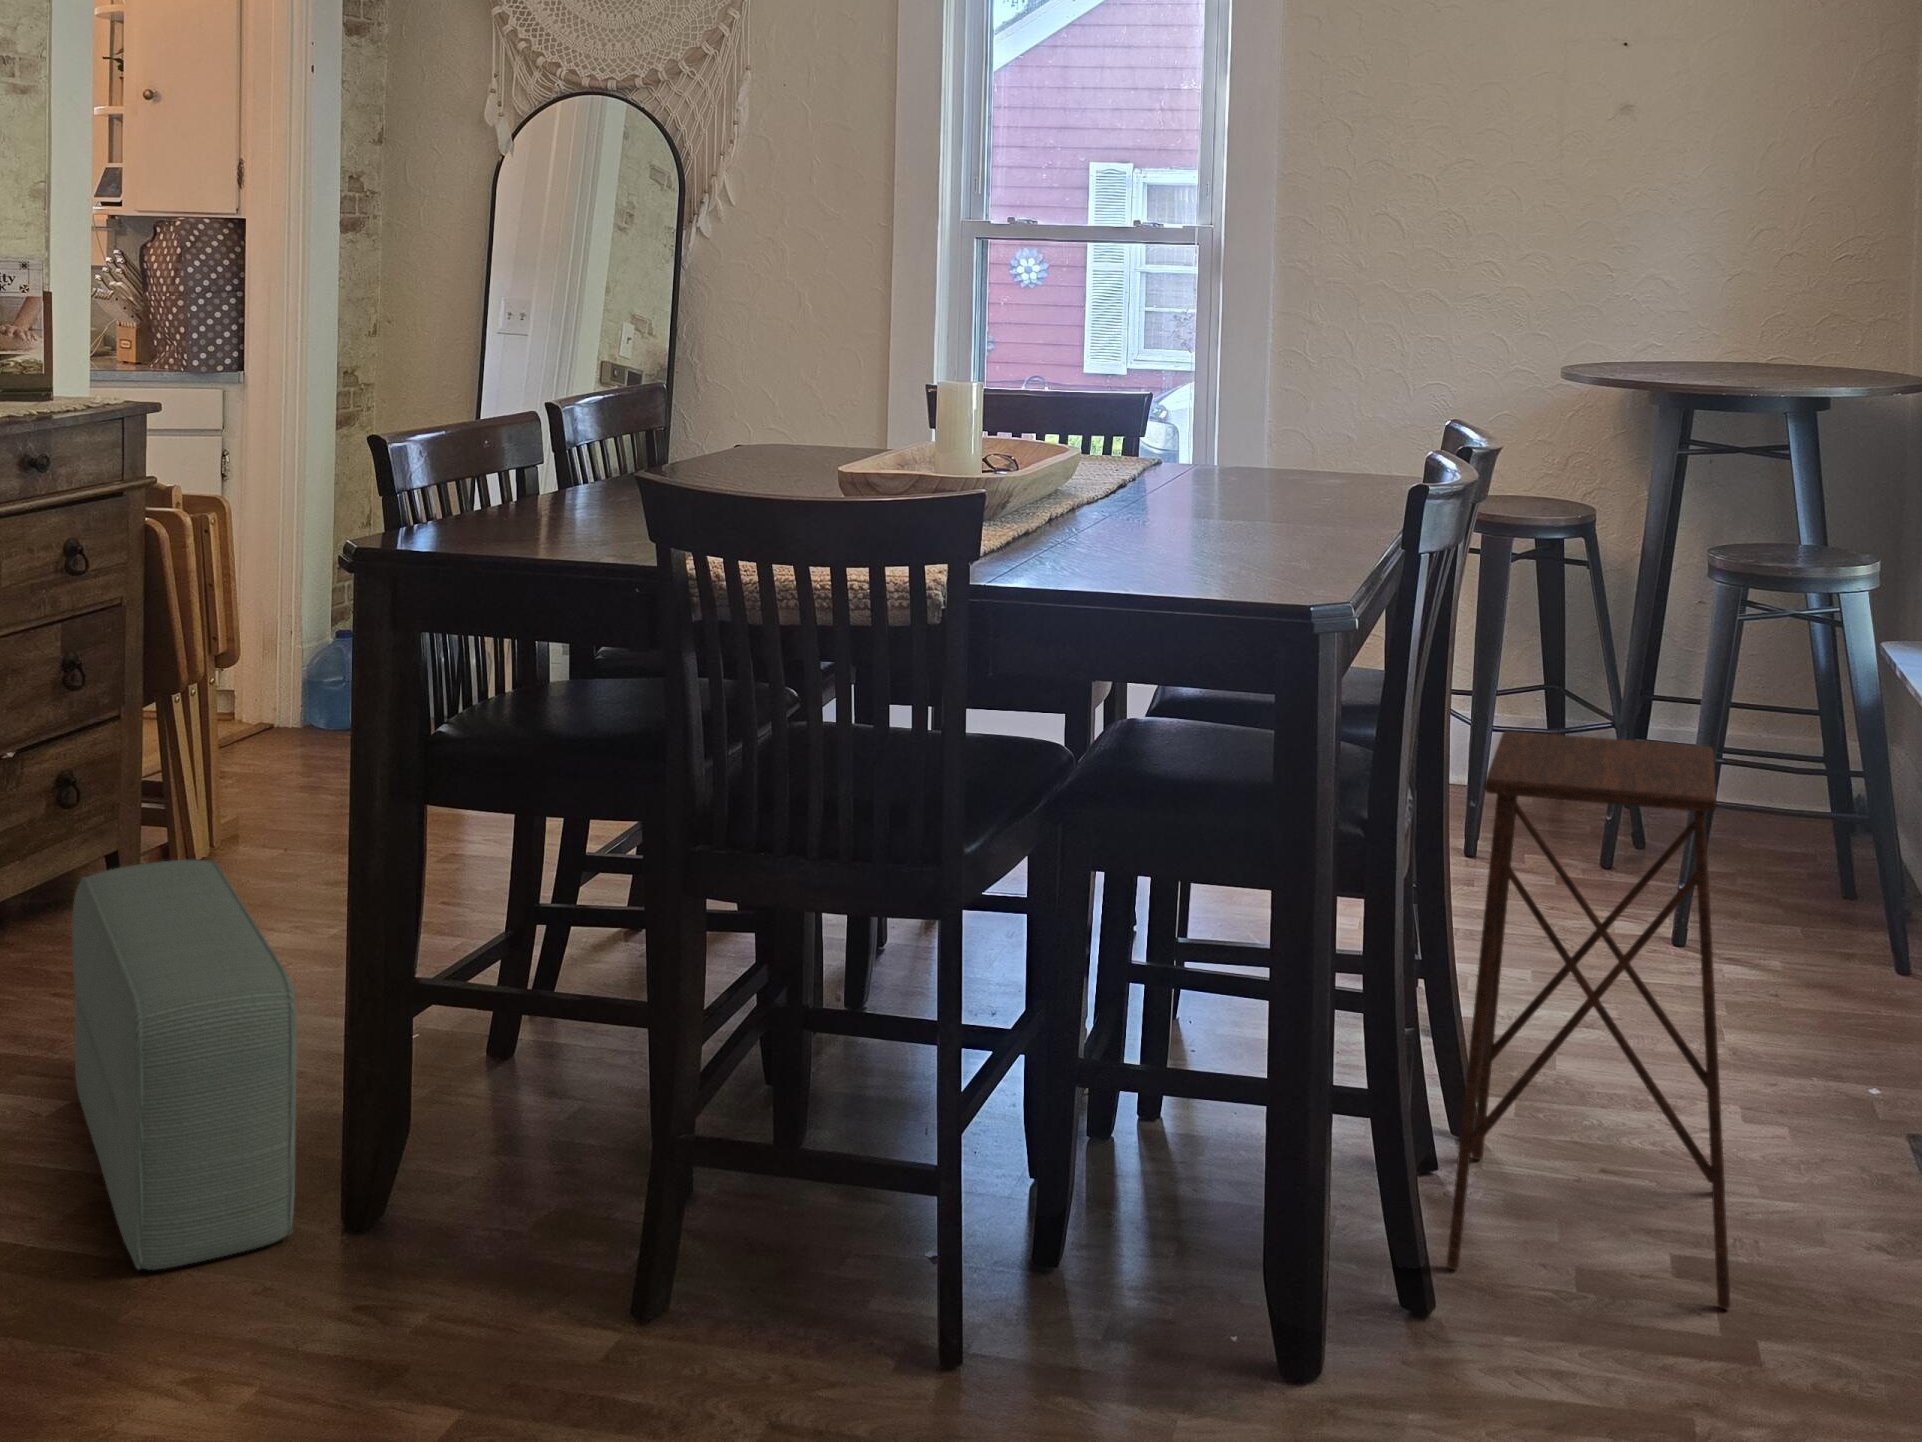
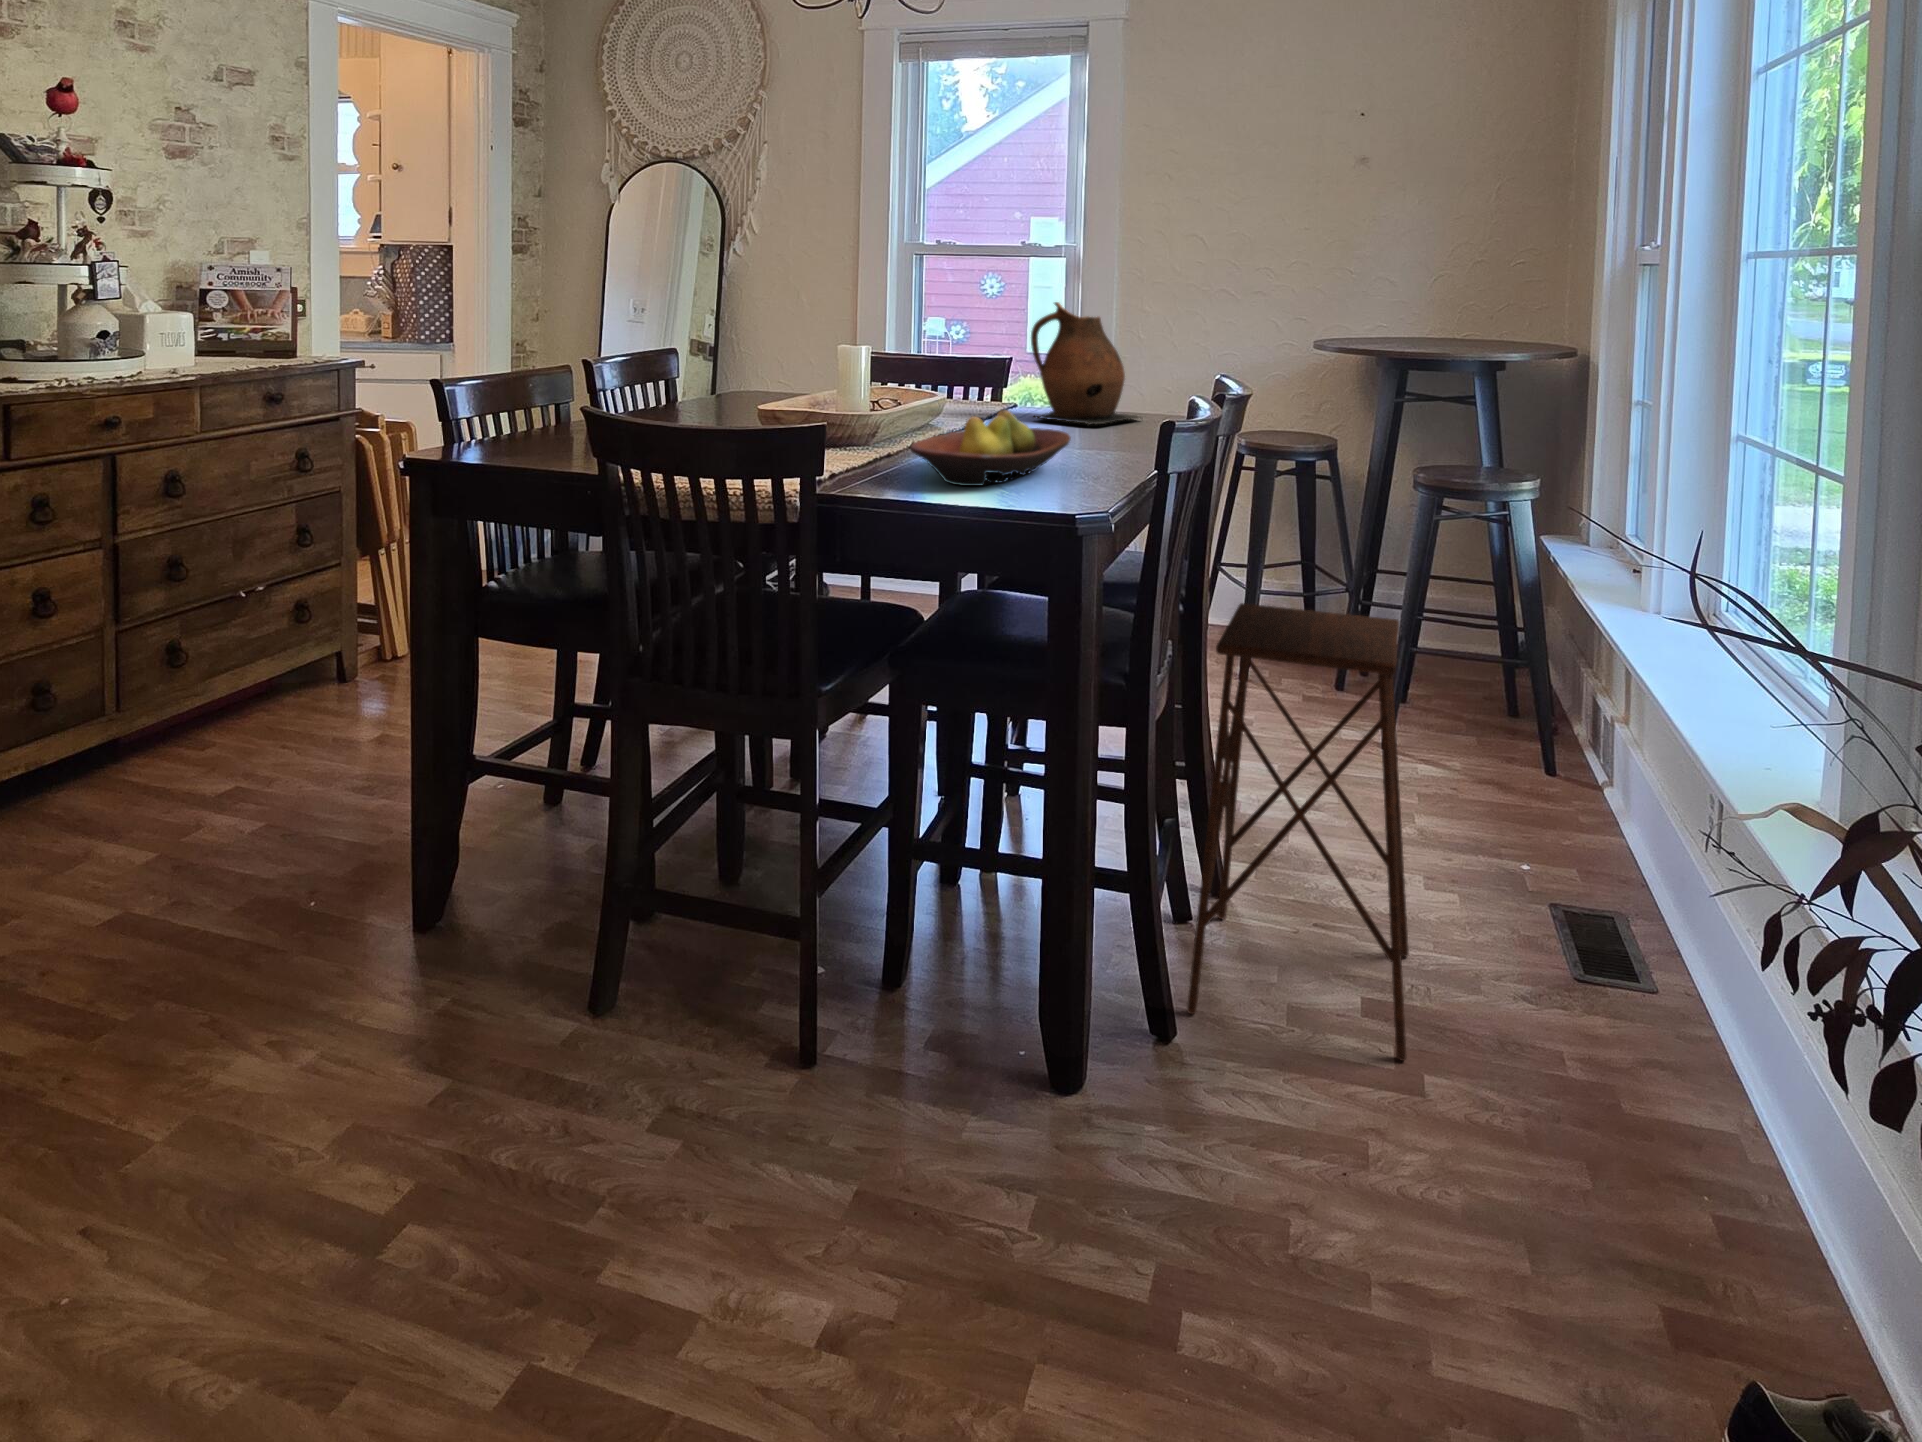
ceramic pitcher: none [1188,320,1345,496] -> present [1031,302,1140,425]
fruit bowl: none [1071,474,1279,576] -> present [910,410,1071,486]
pouf: present [72,860,297,1270] -> none [235,669,363,969]

